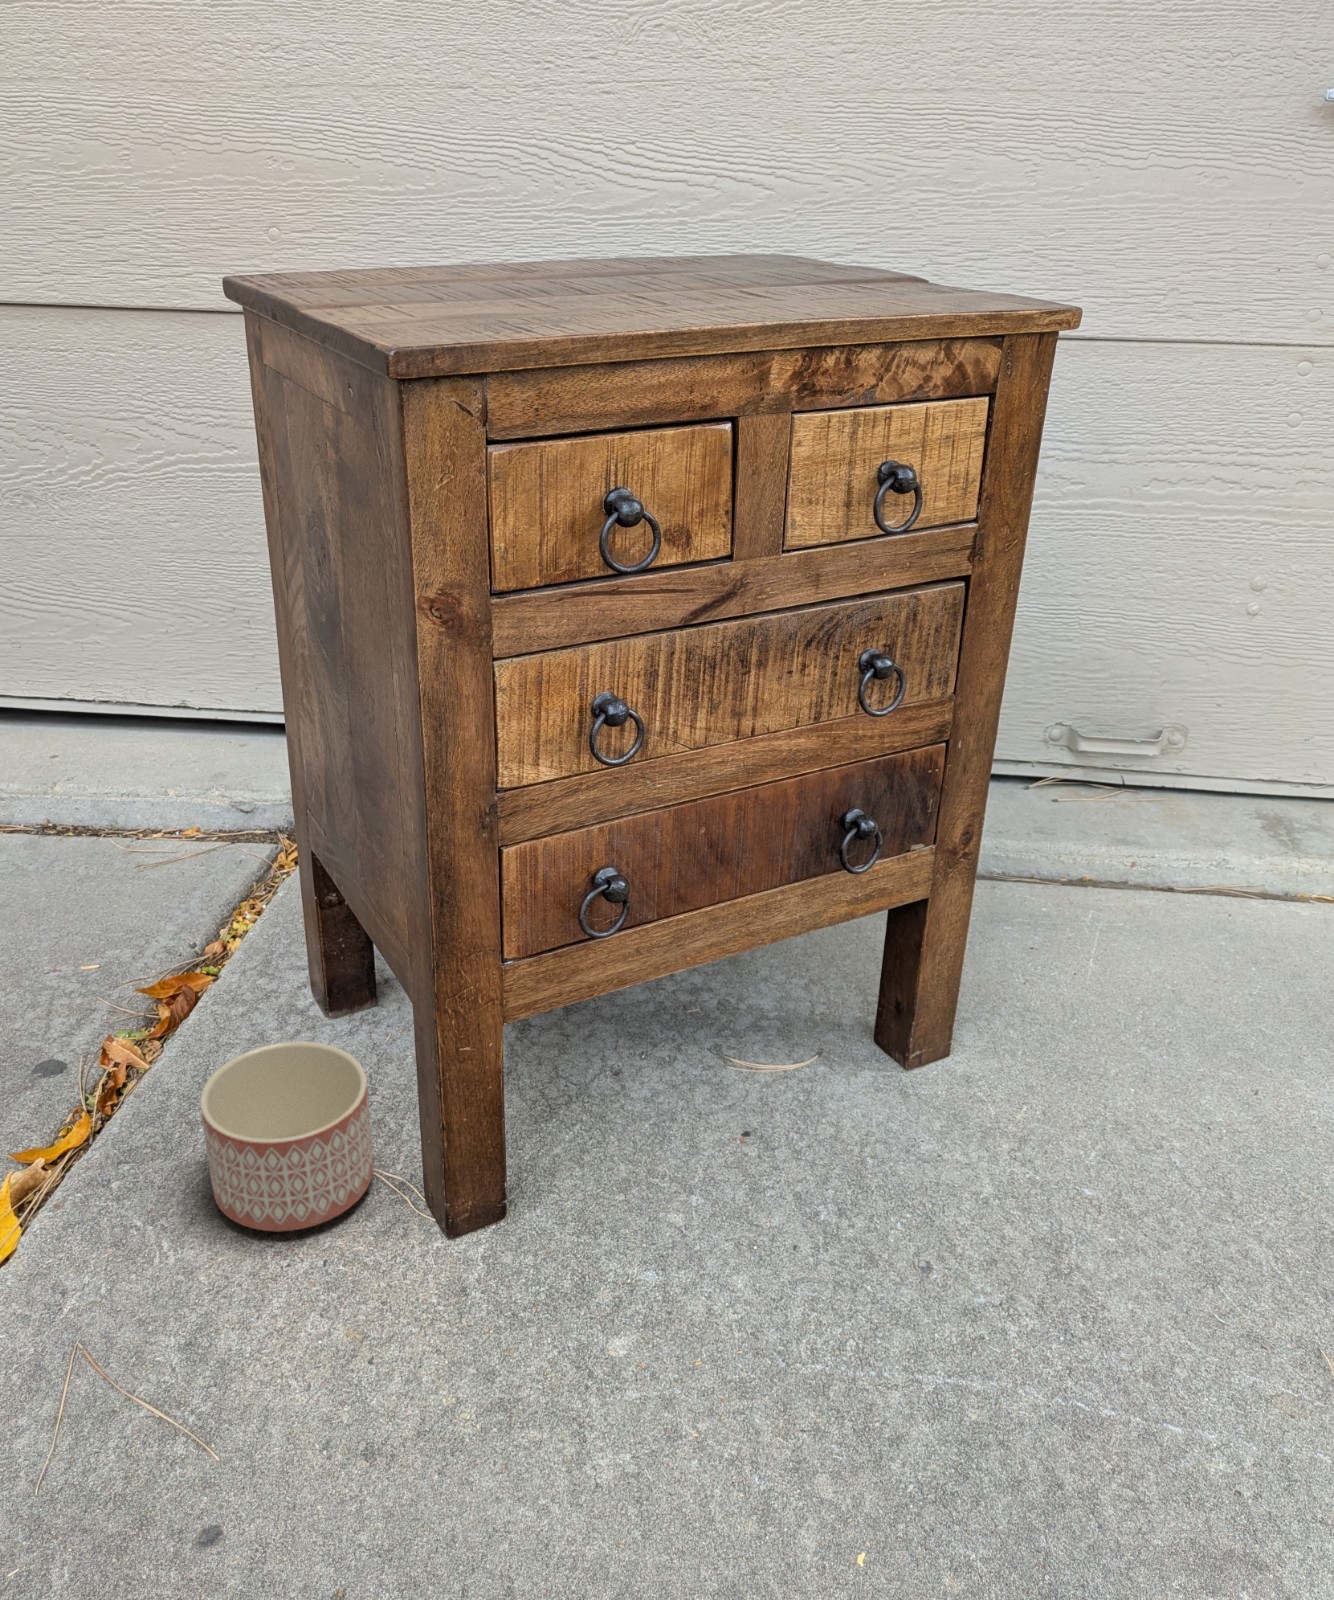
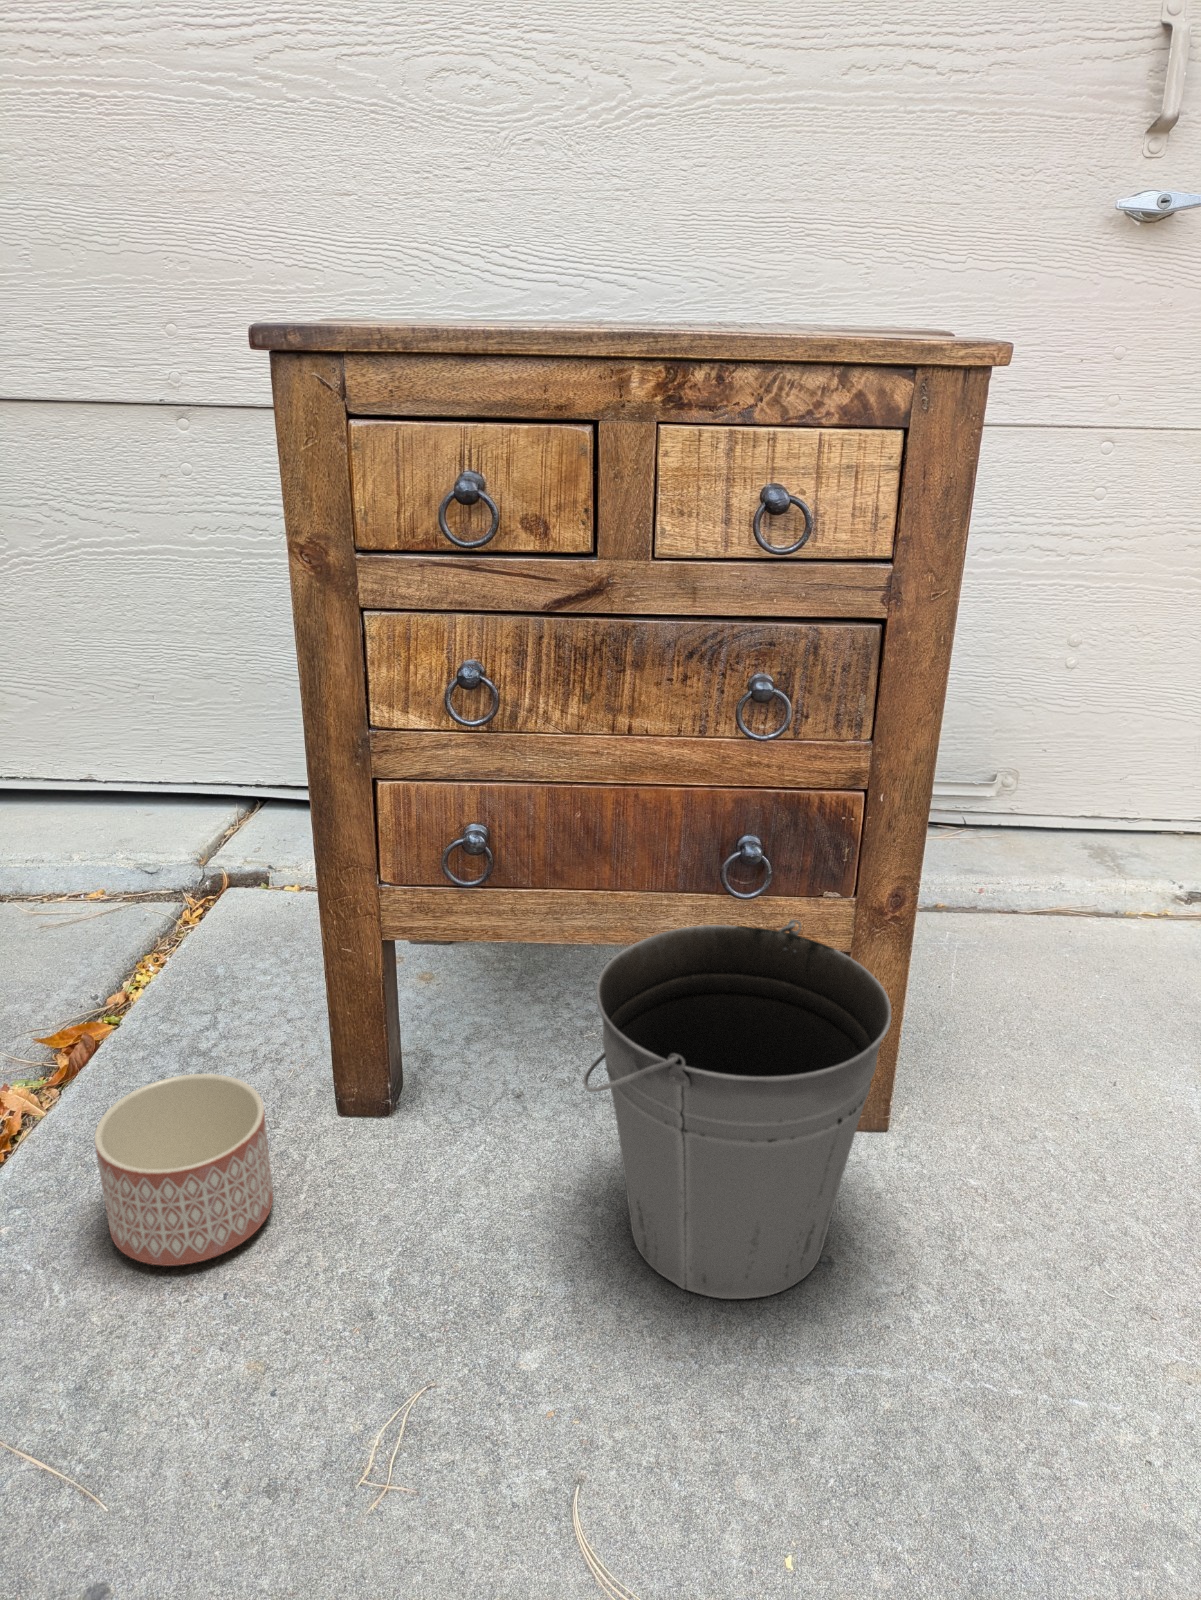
bucket: none [689,918,1008,1301] -> present [583,920,891,1299]

